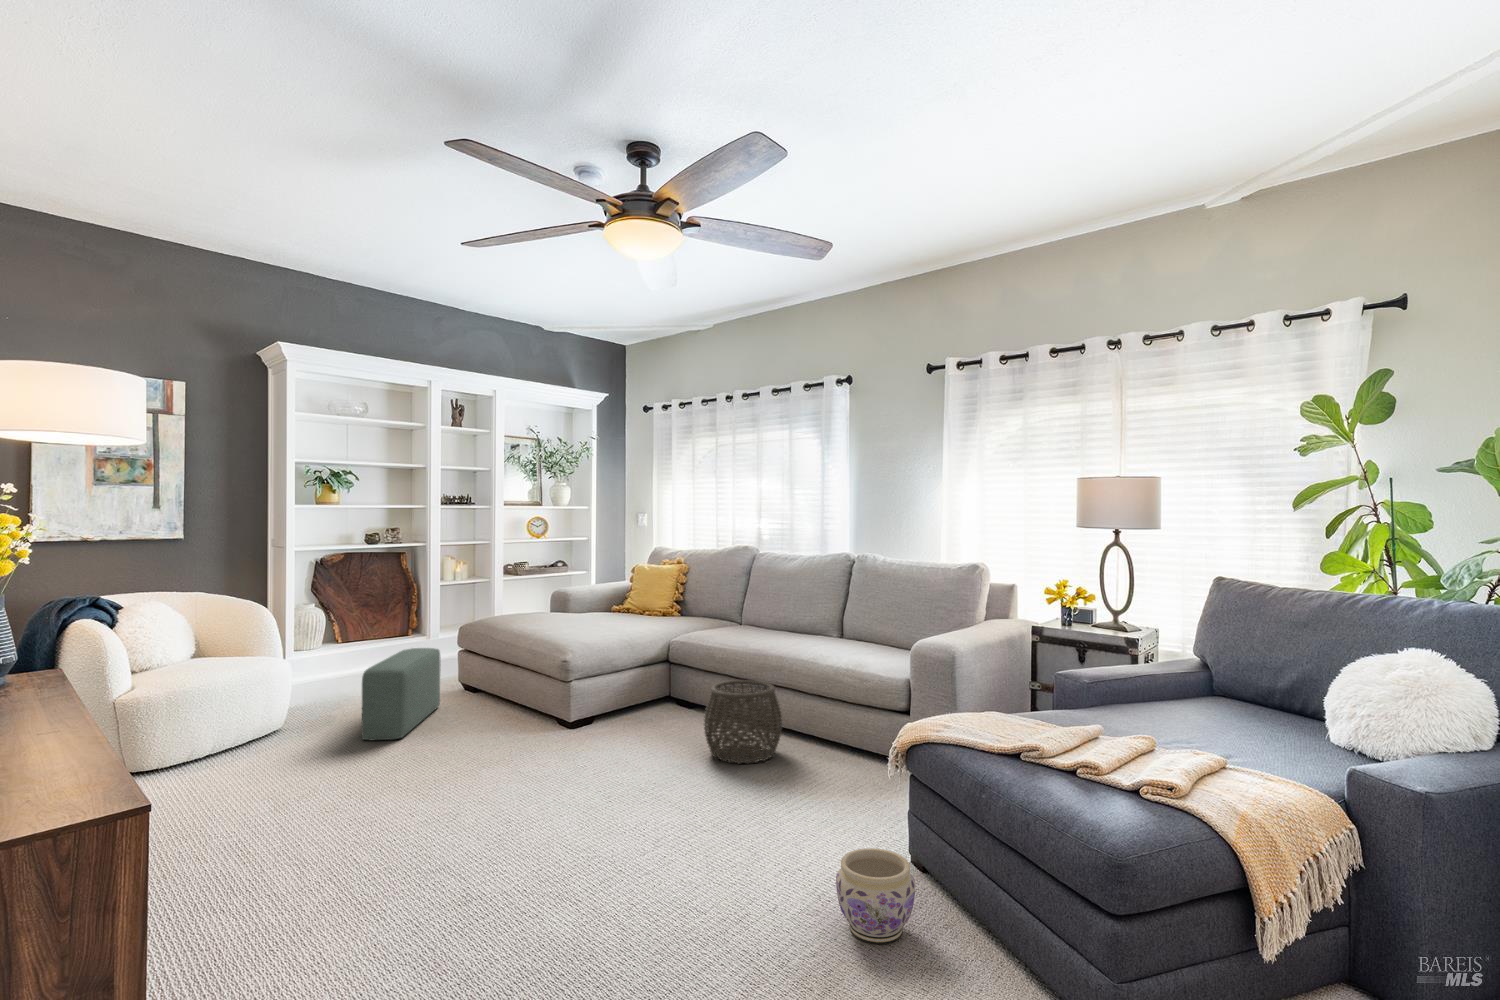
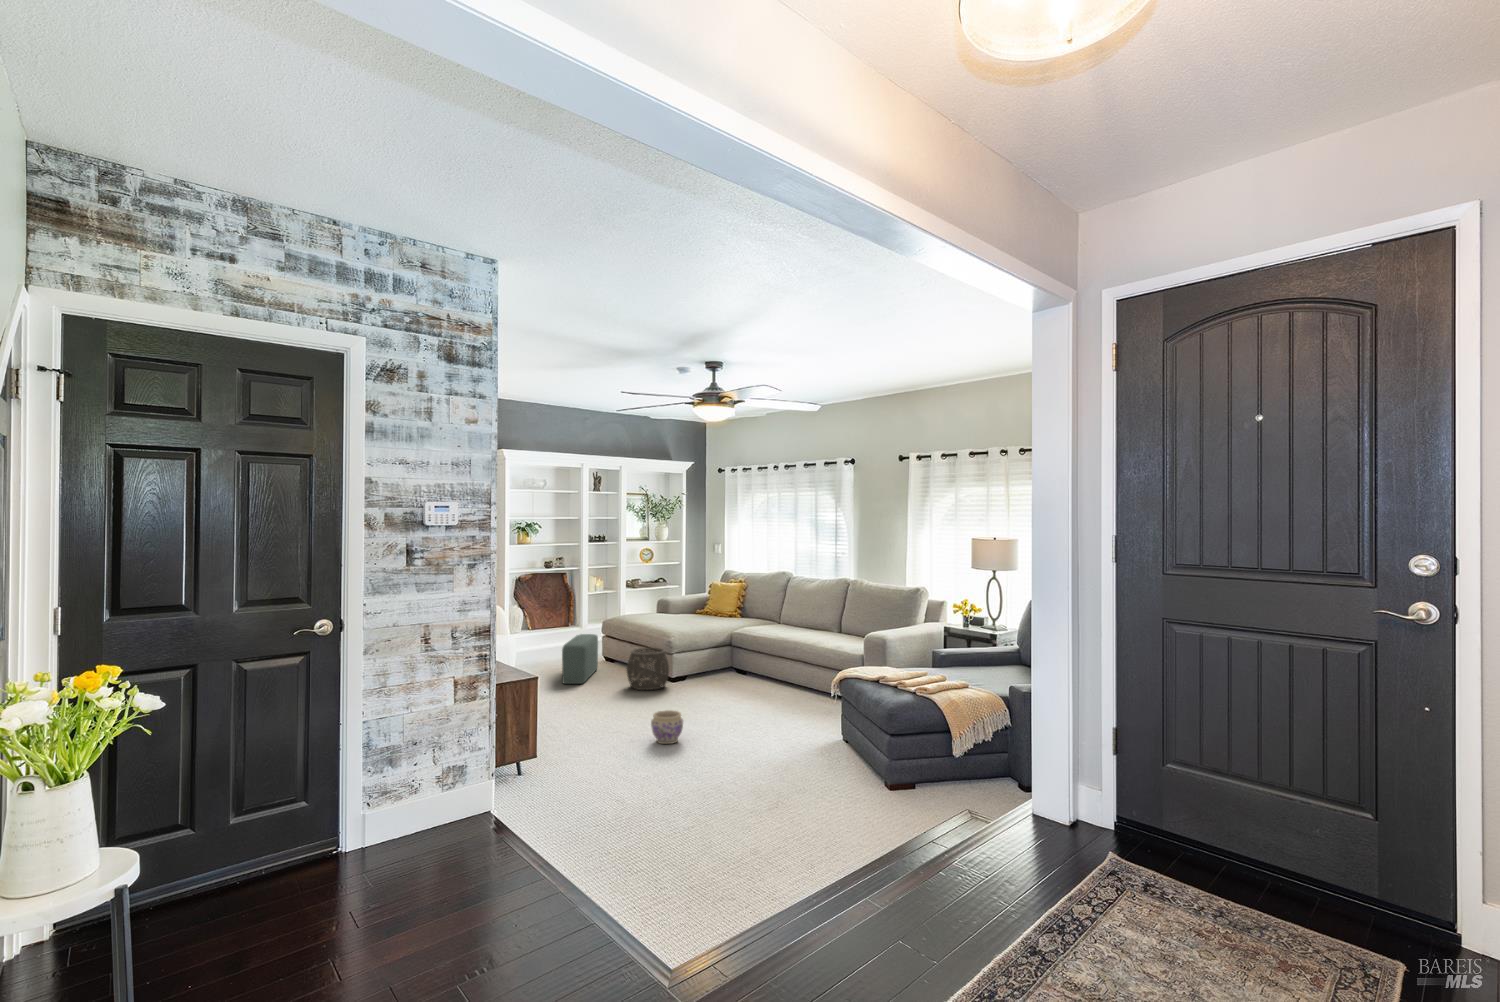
woven basket: present [704,680,782,764] -> present [627,648,669,690]
planter: present [836,848,916,944] -> present [651,710,683,744]

